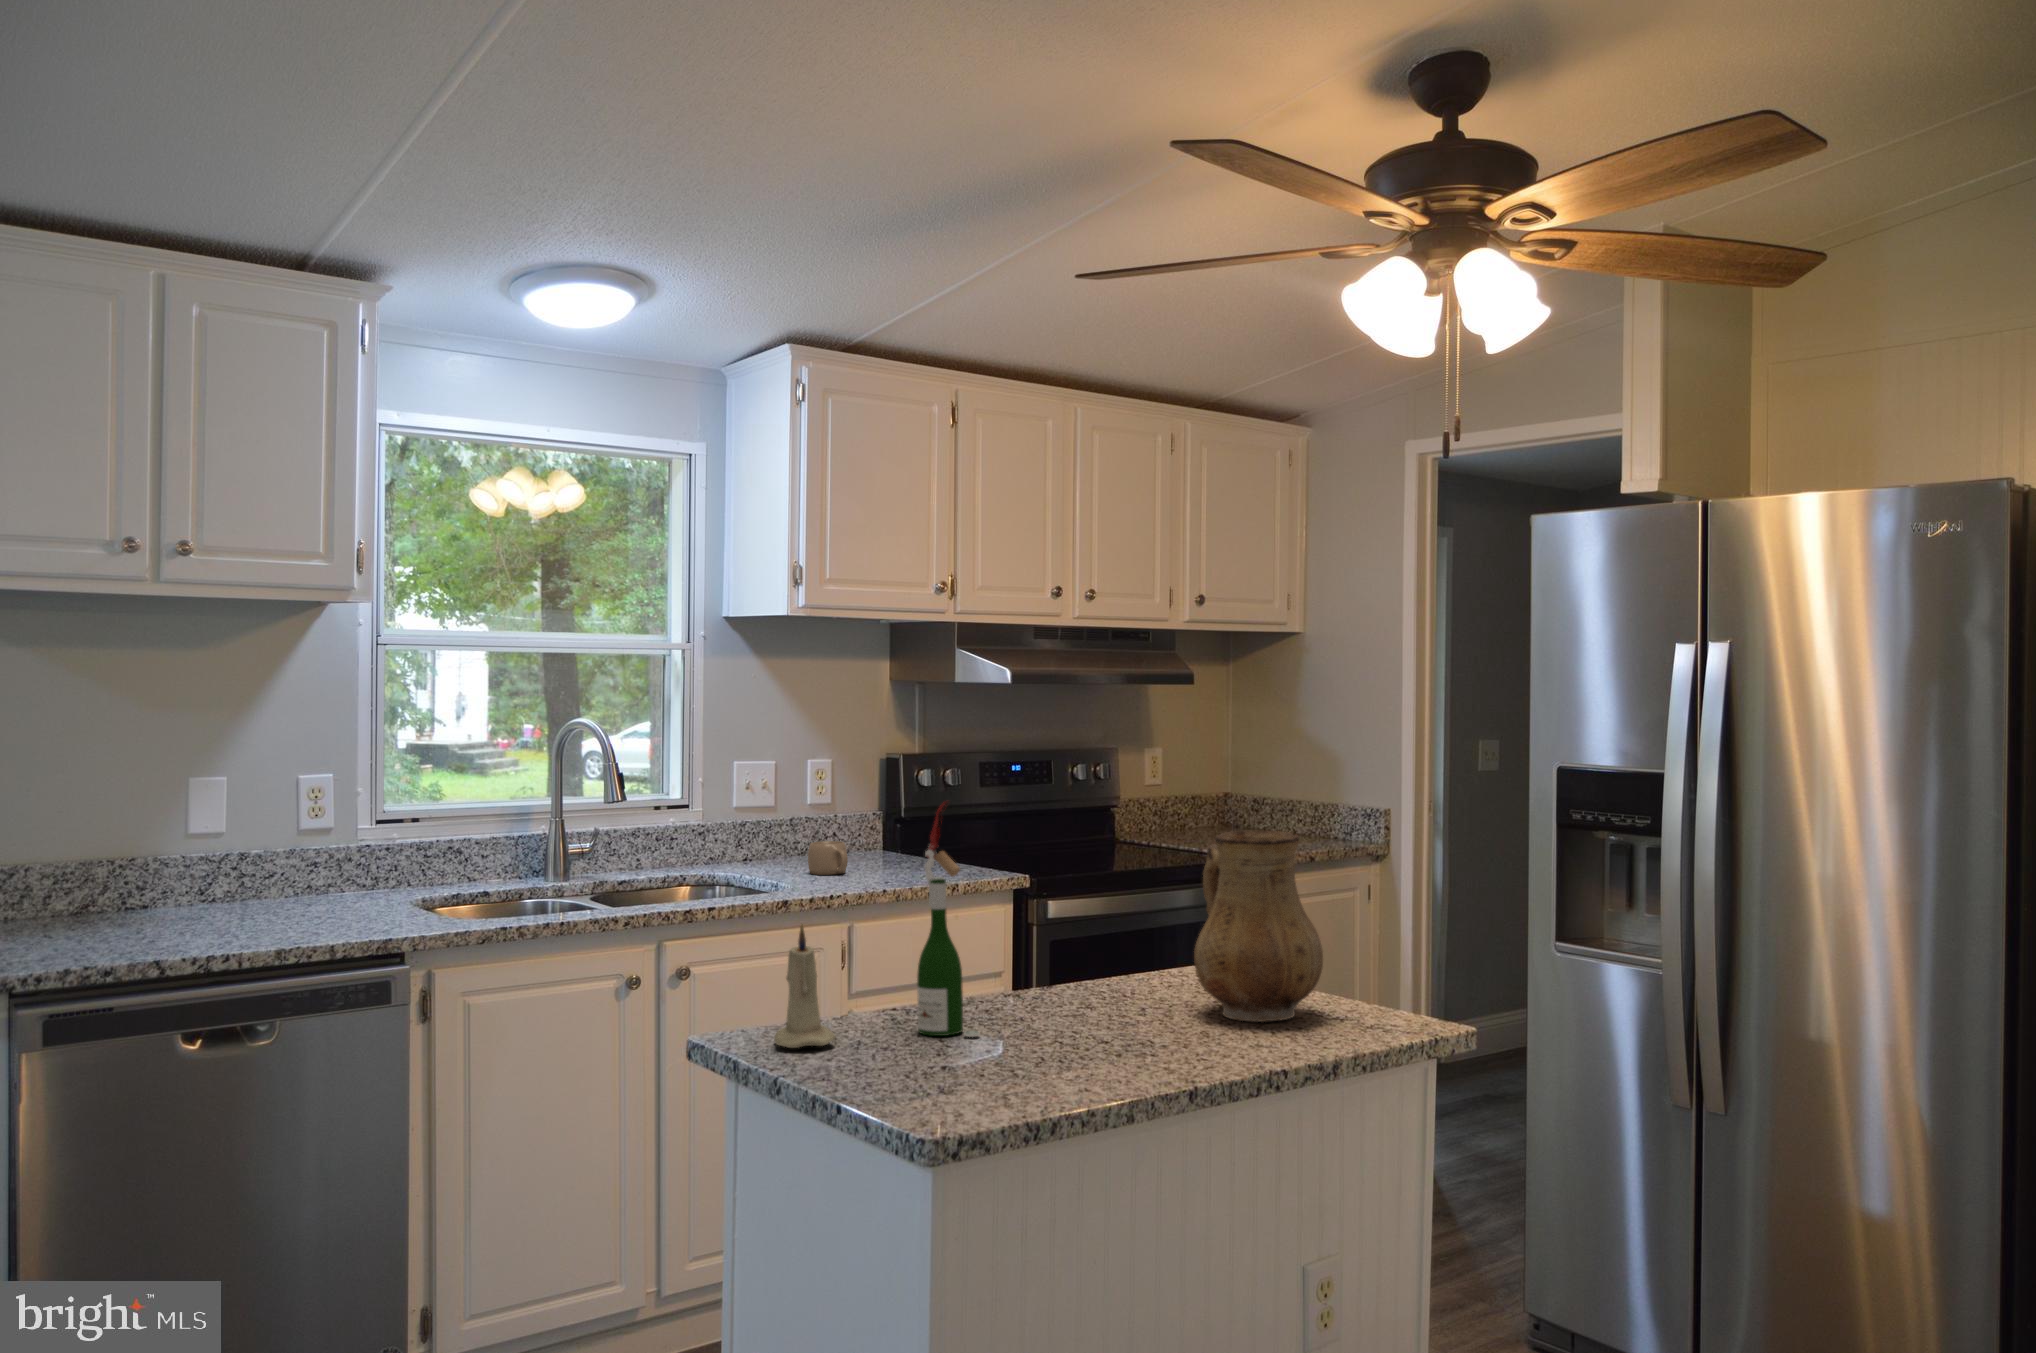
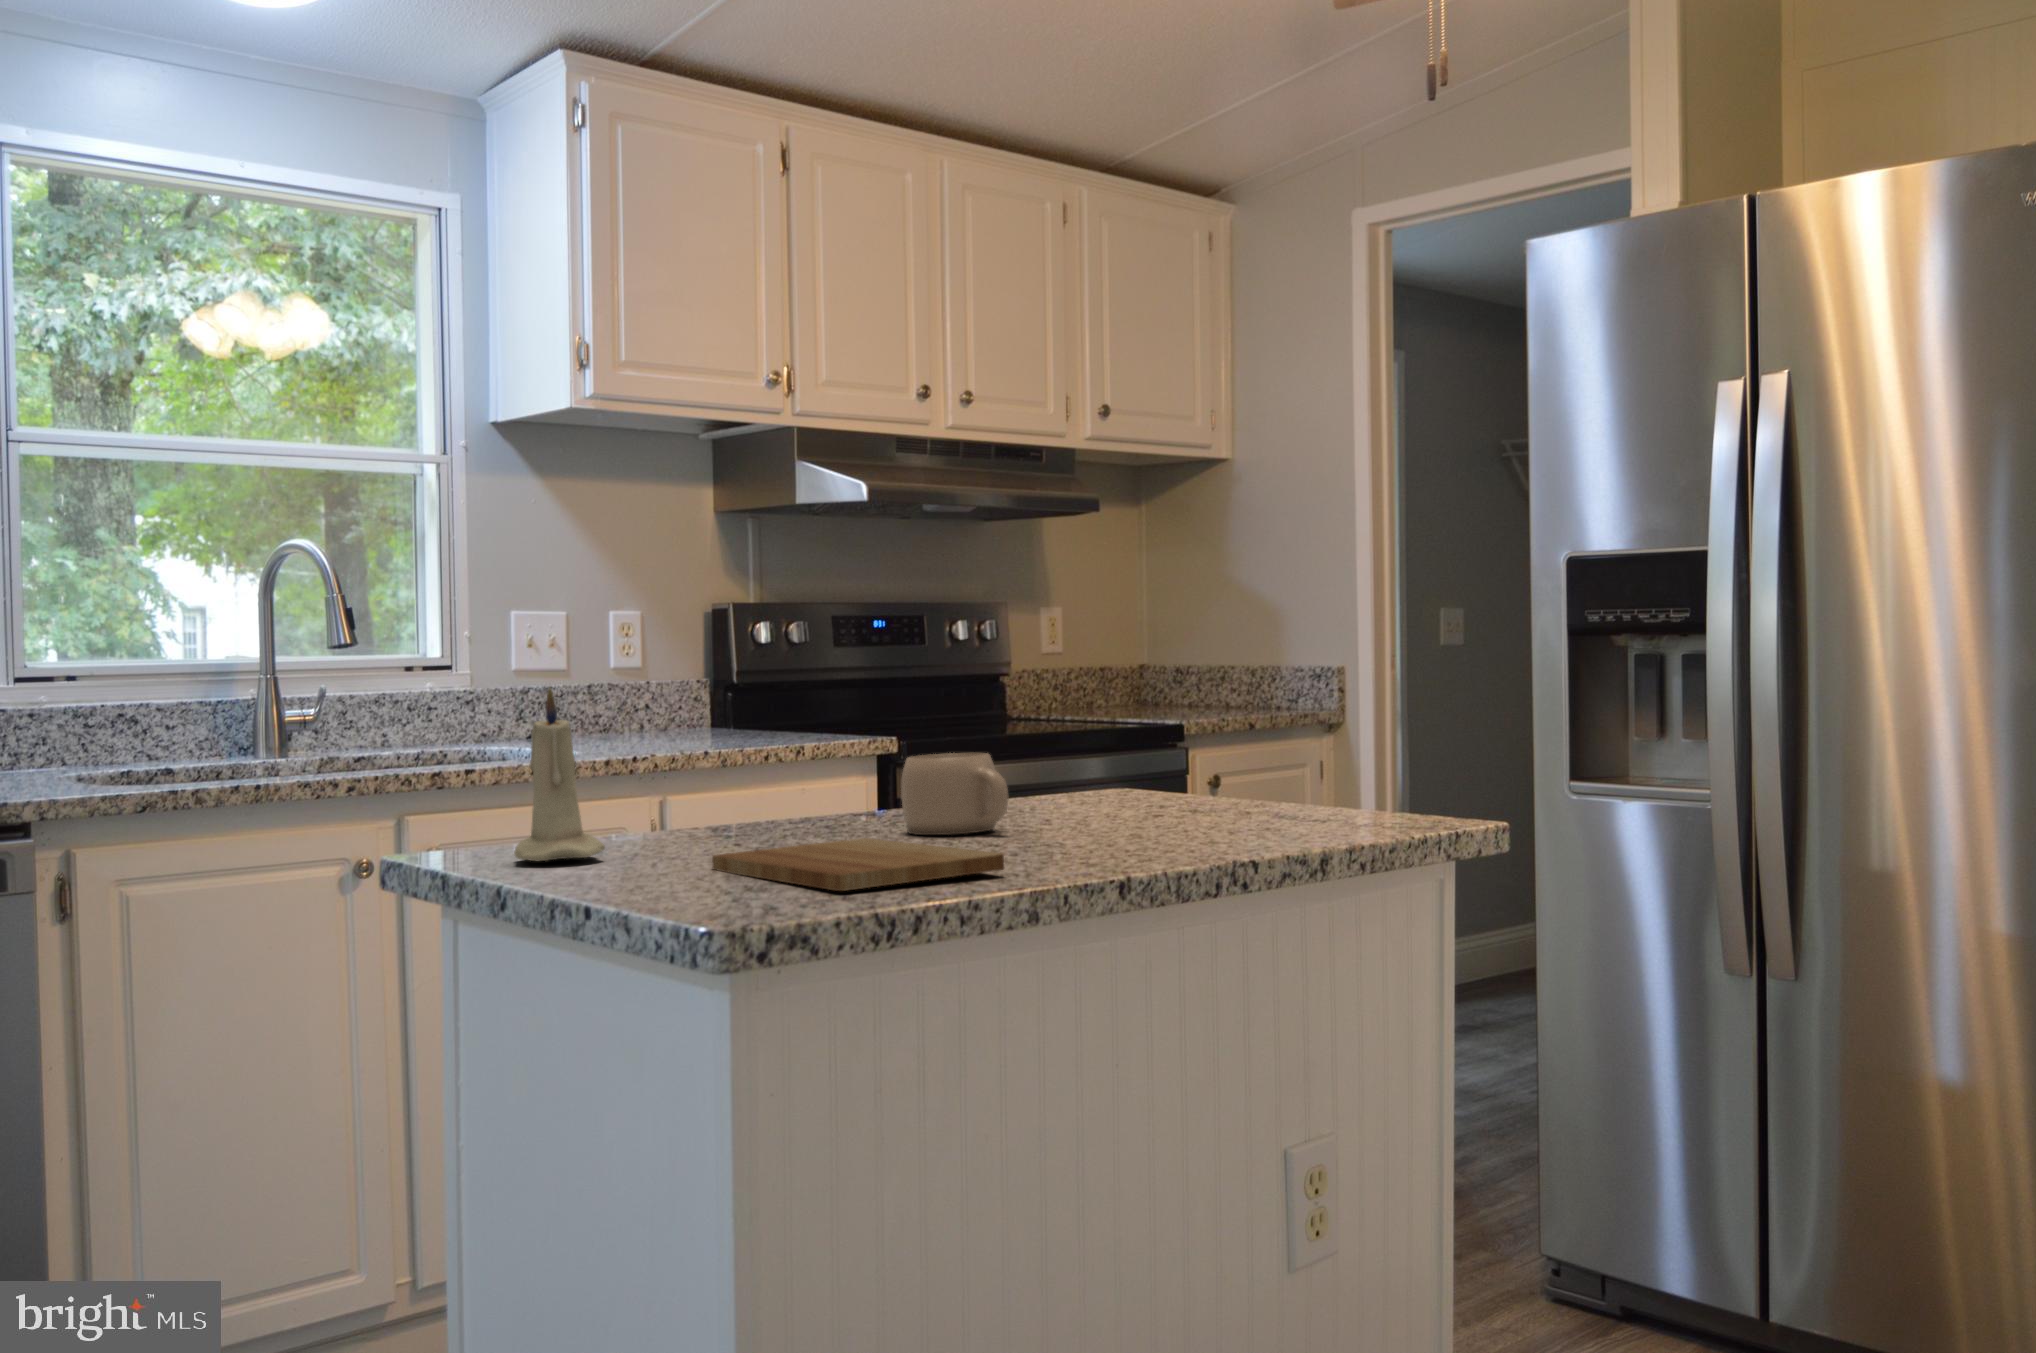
wine bottle: present [917,801,980,1037] -> none [725,515,816,848]
ceramic pitcher: present [1194,831,1323,1022] -> none [1116,570,1293,825]
mug: present [808,841,848,875] -> present [901,753,1009,835]
cutting board: none [911,1037,1112,1100] -> present [712,838,1004,891]

